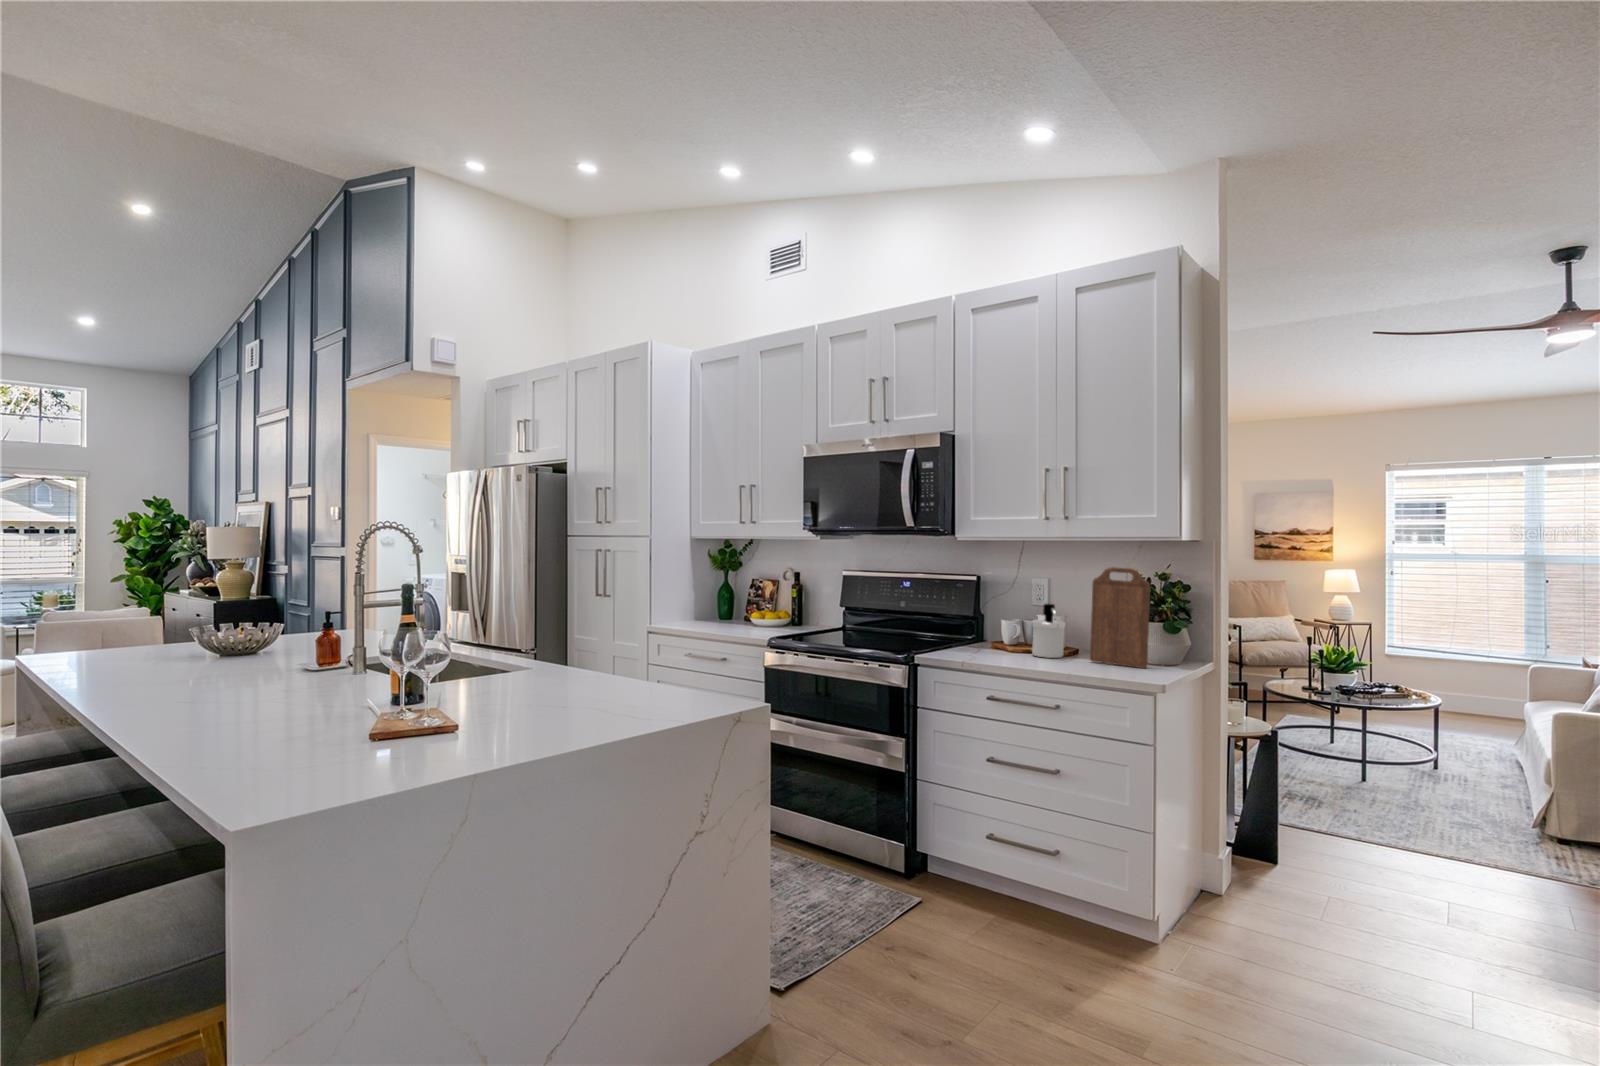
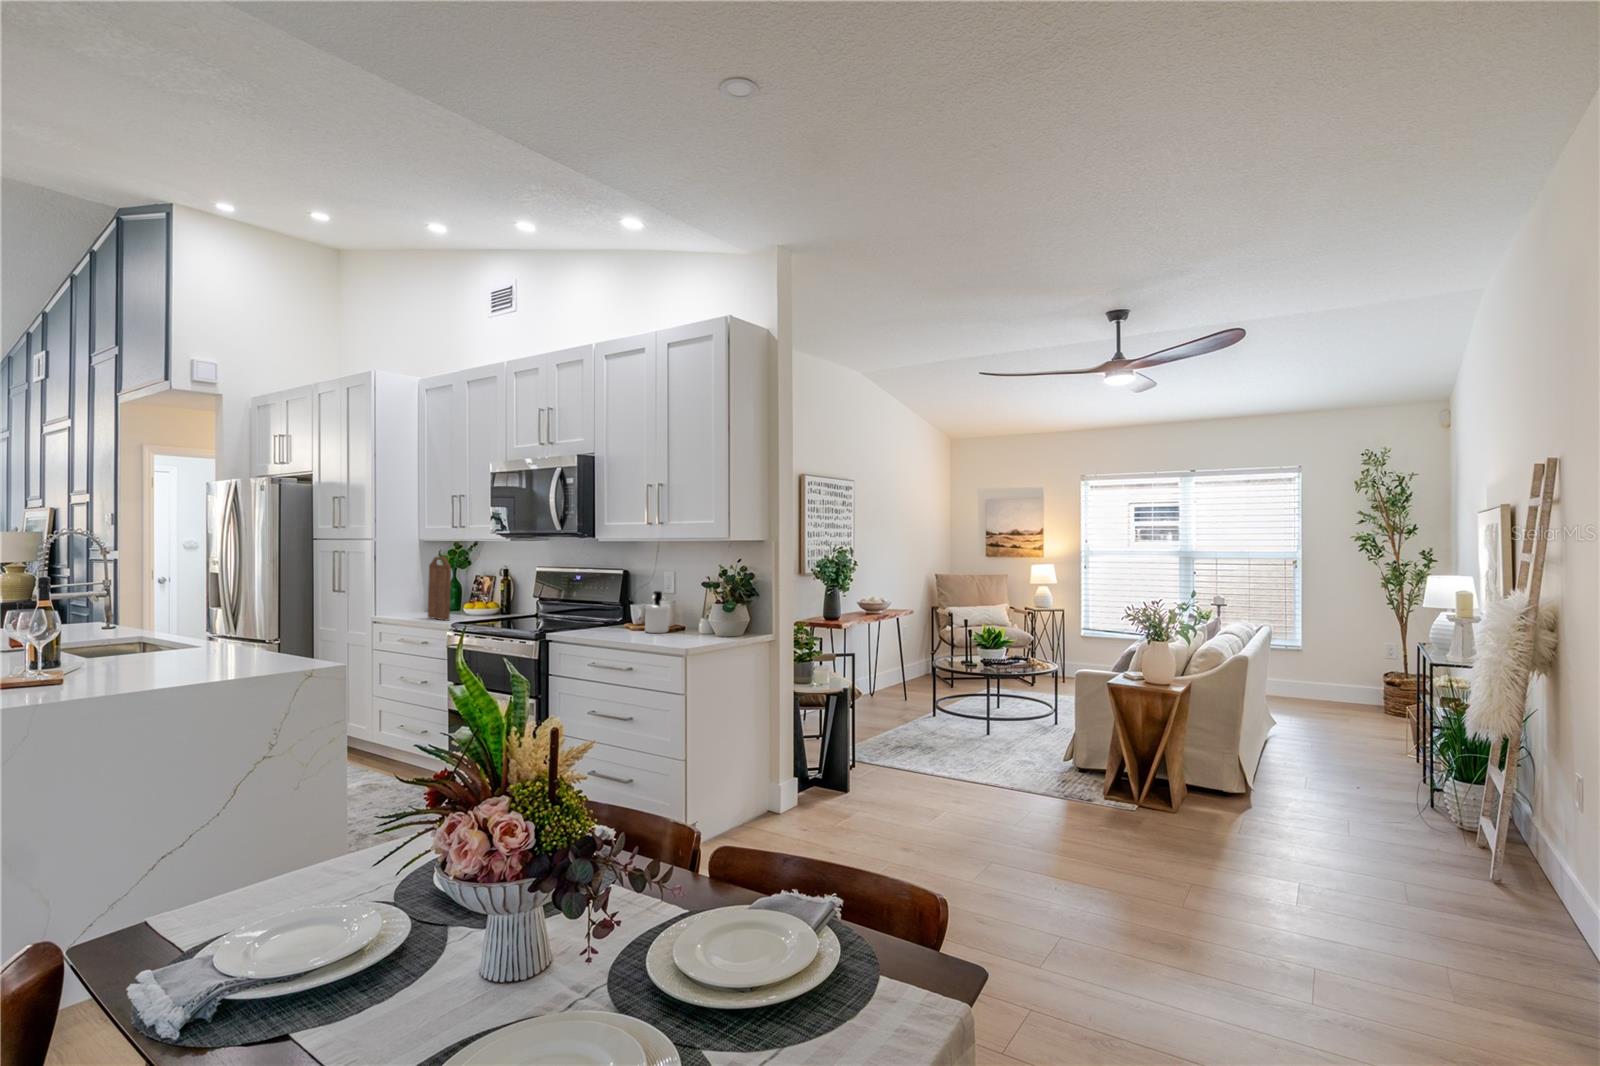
cutting board: present [1090,567,1150,668] -> present [427,557,451,620]

